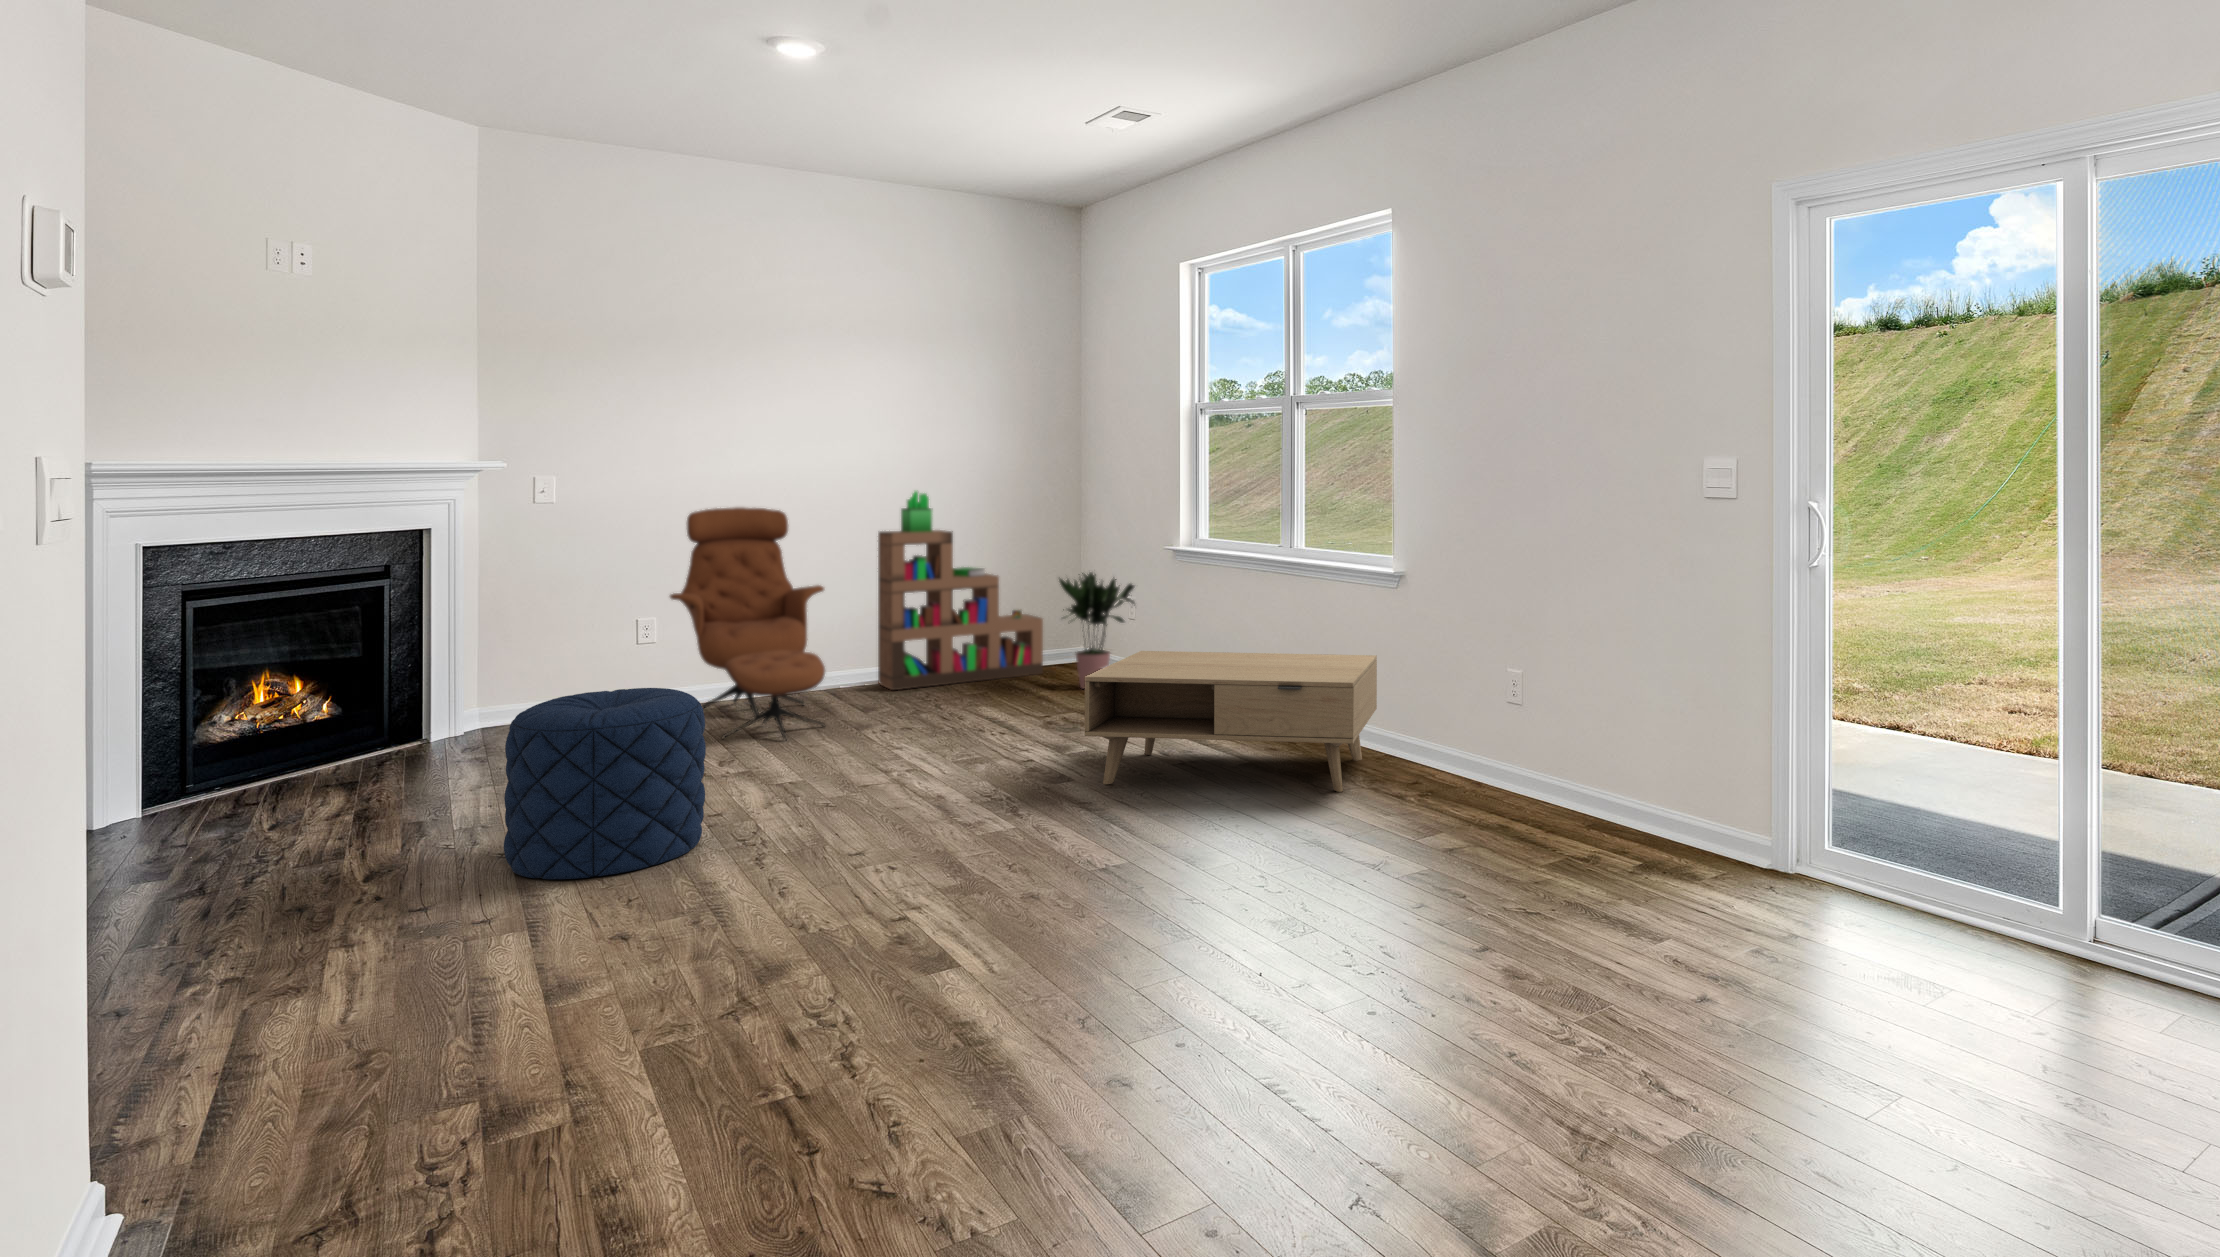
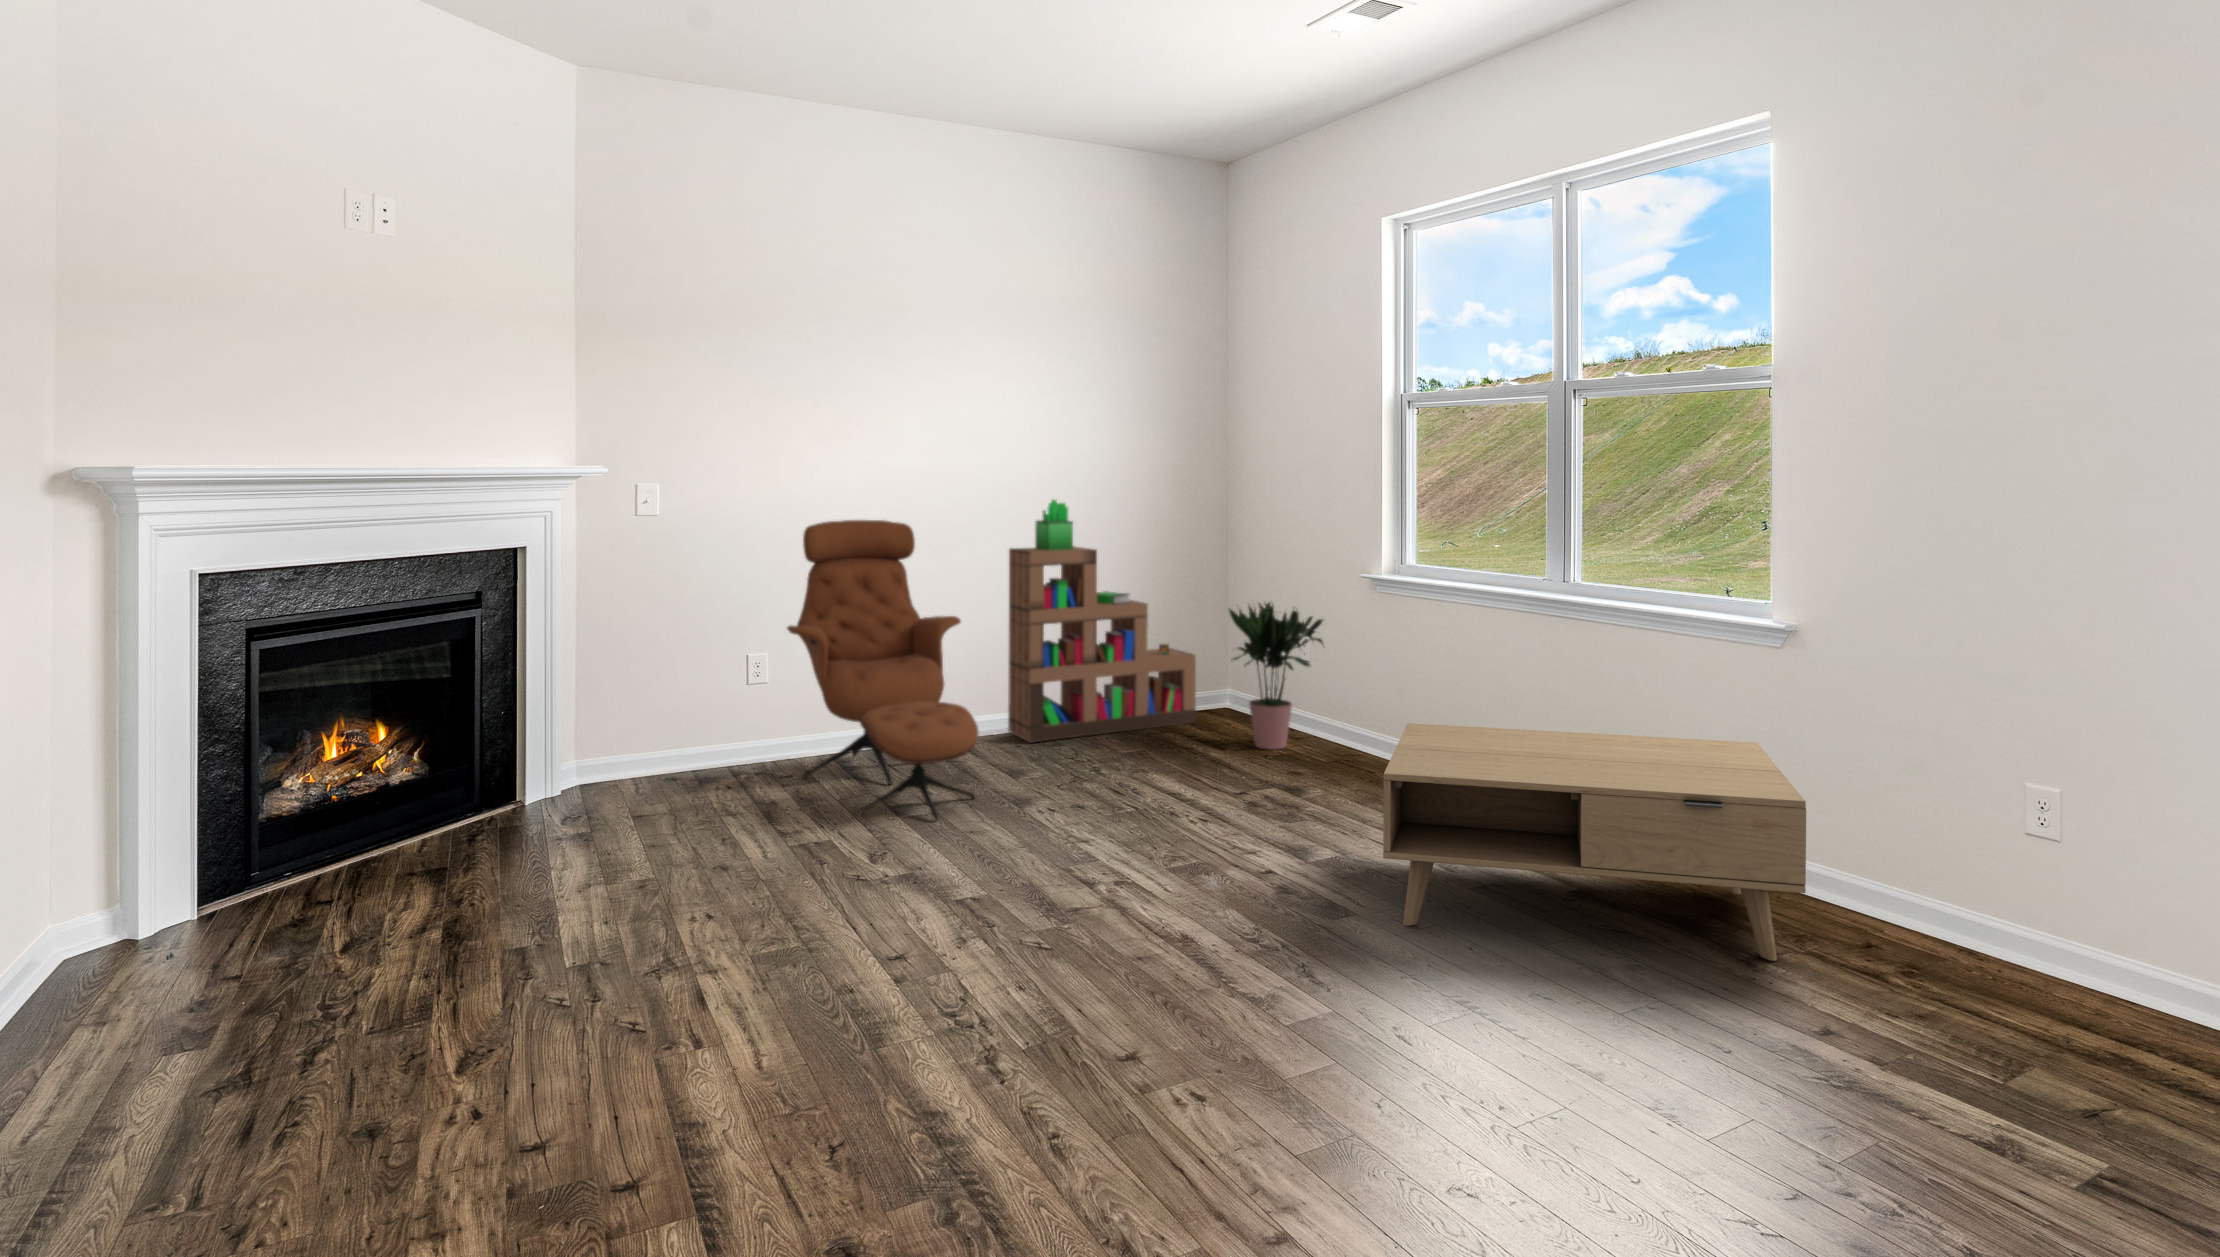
pouf: present [504,688,706,880] -> none [641,787,901,1089]

